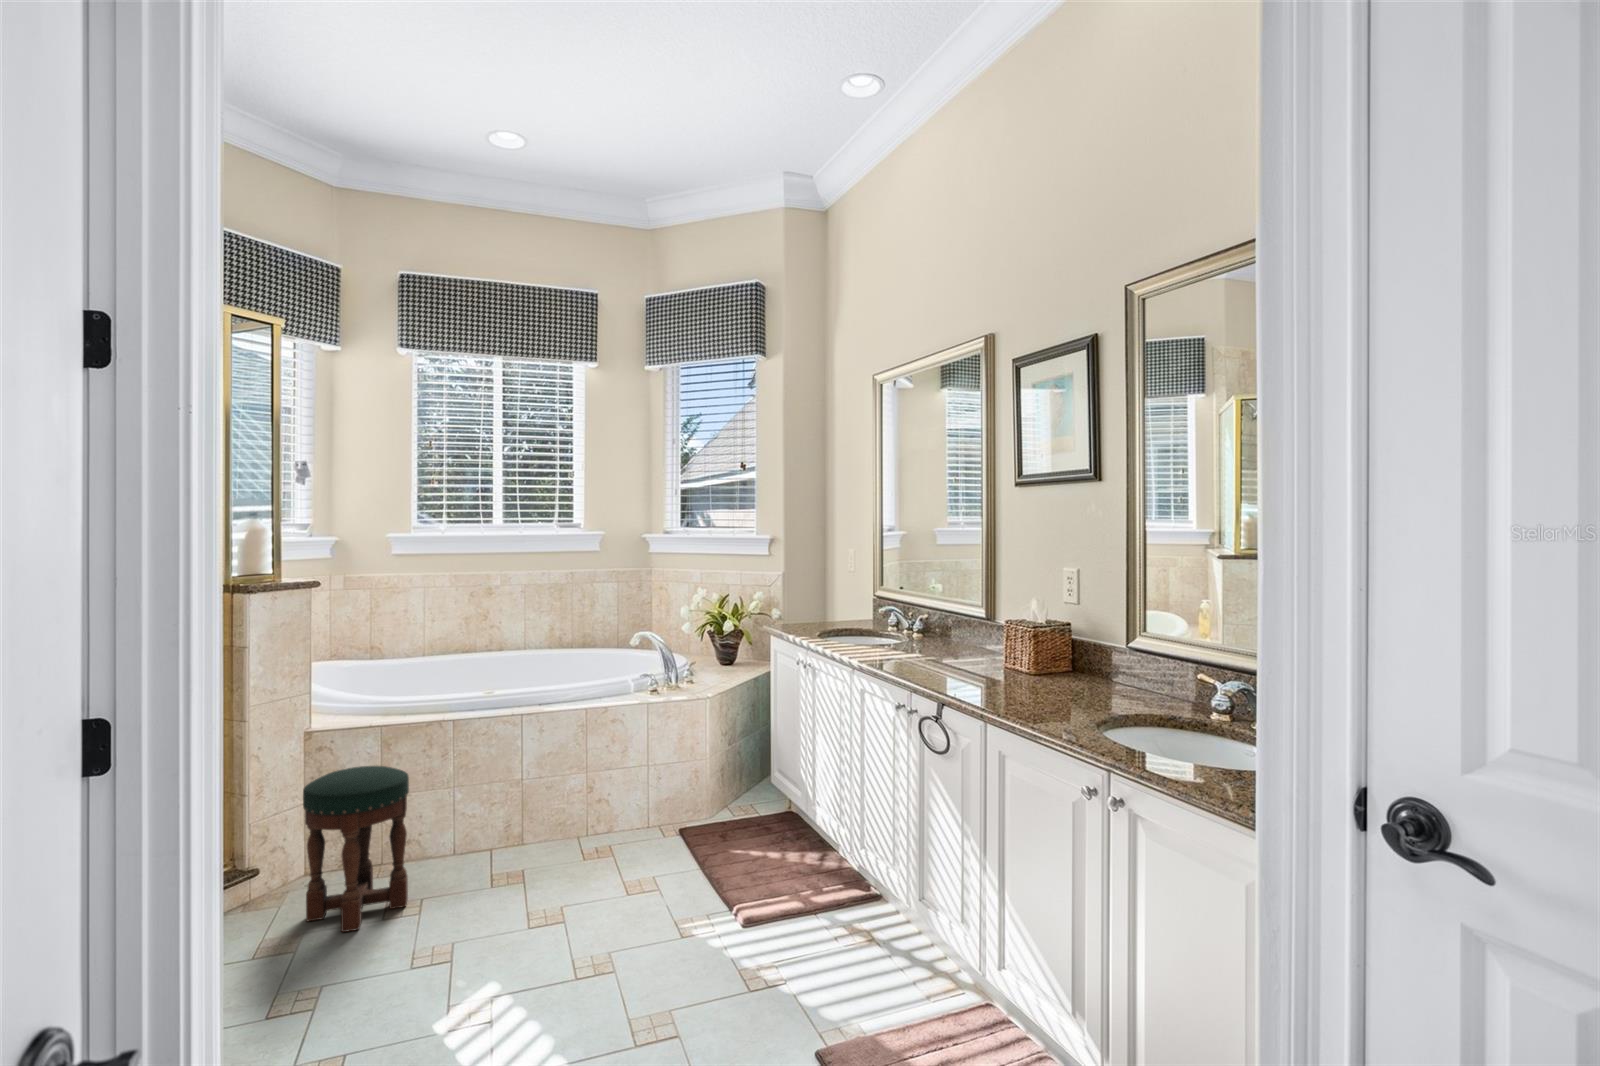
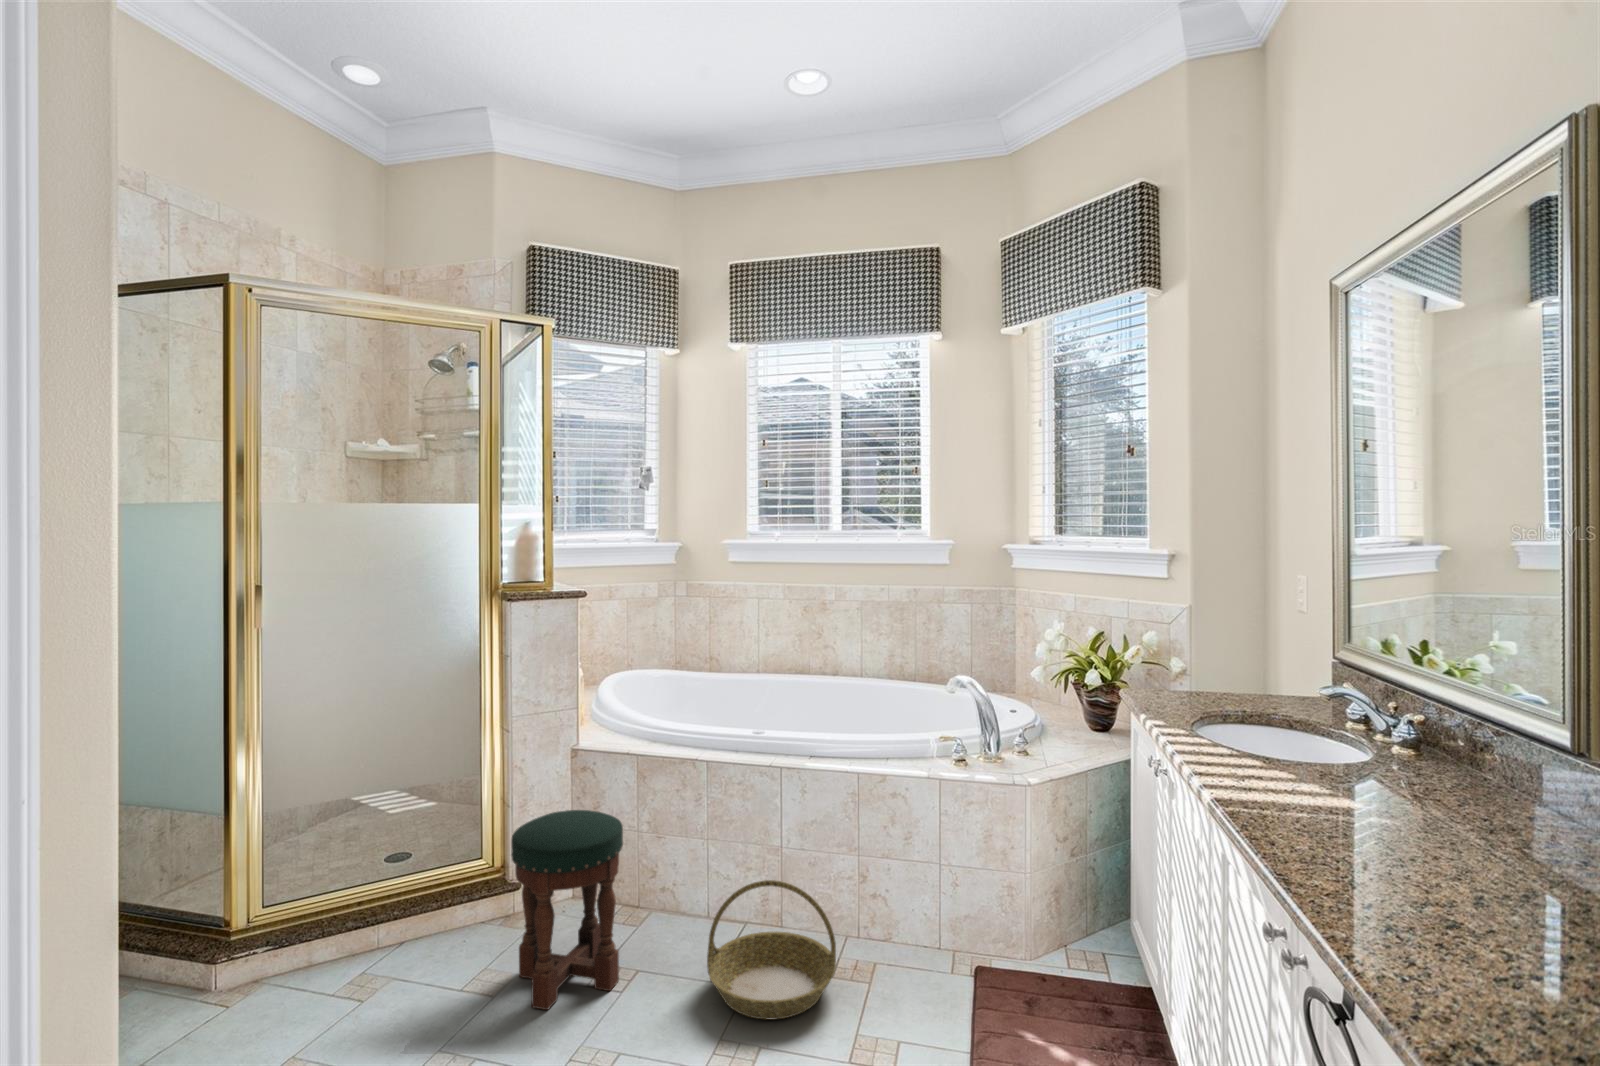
basket: none [490,788,594,888] -> present [707,880,836,1020]

